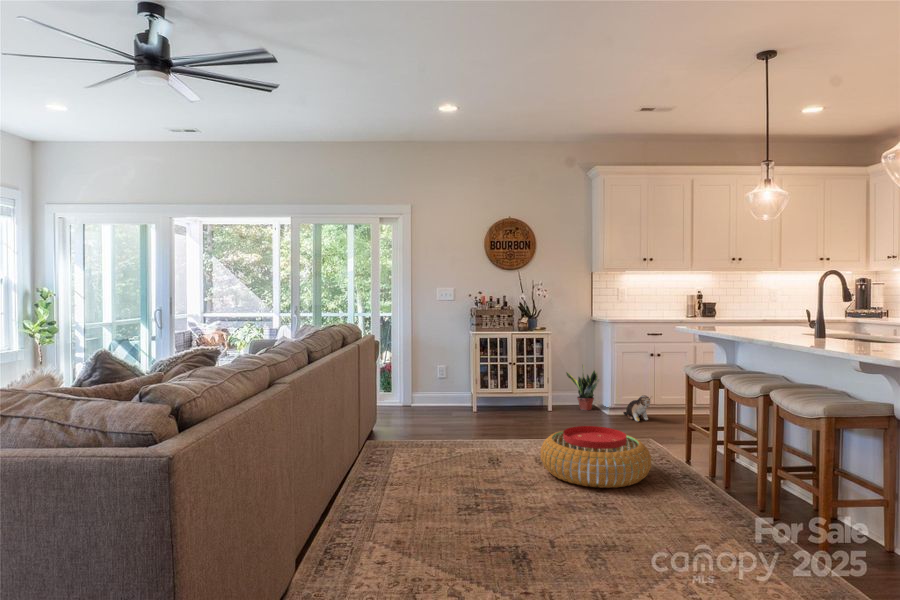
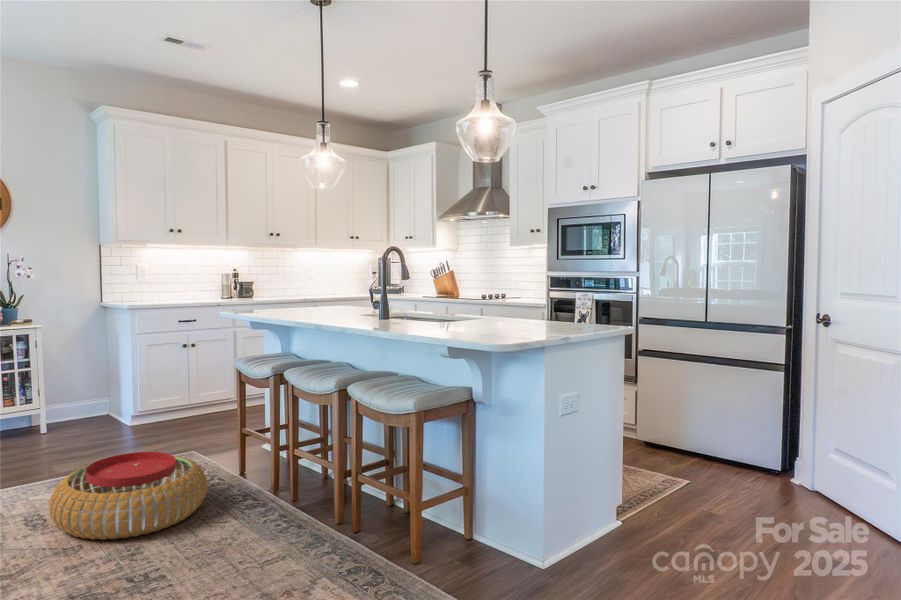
potted plant: present [566,366,600,410] -> none [66,364,119,426]
plush toy: present [623,395,652,422] -> none [151,396,190,430]

